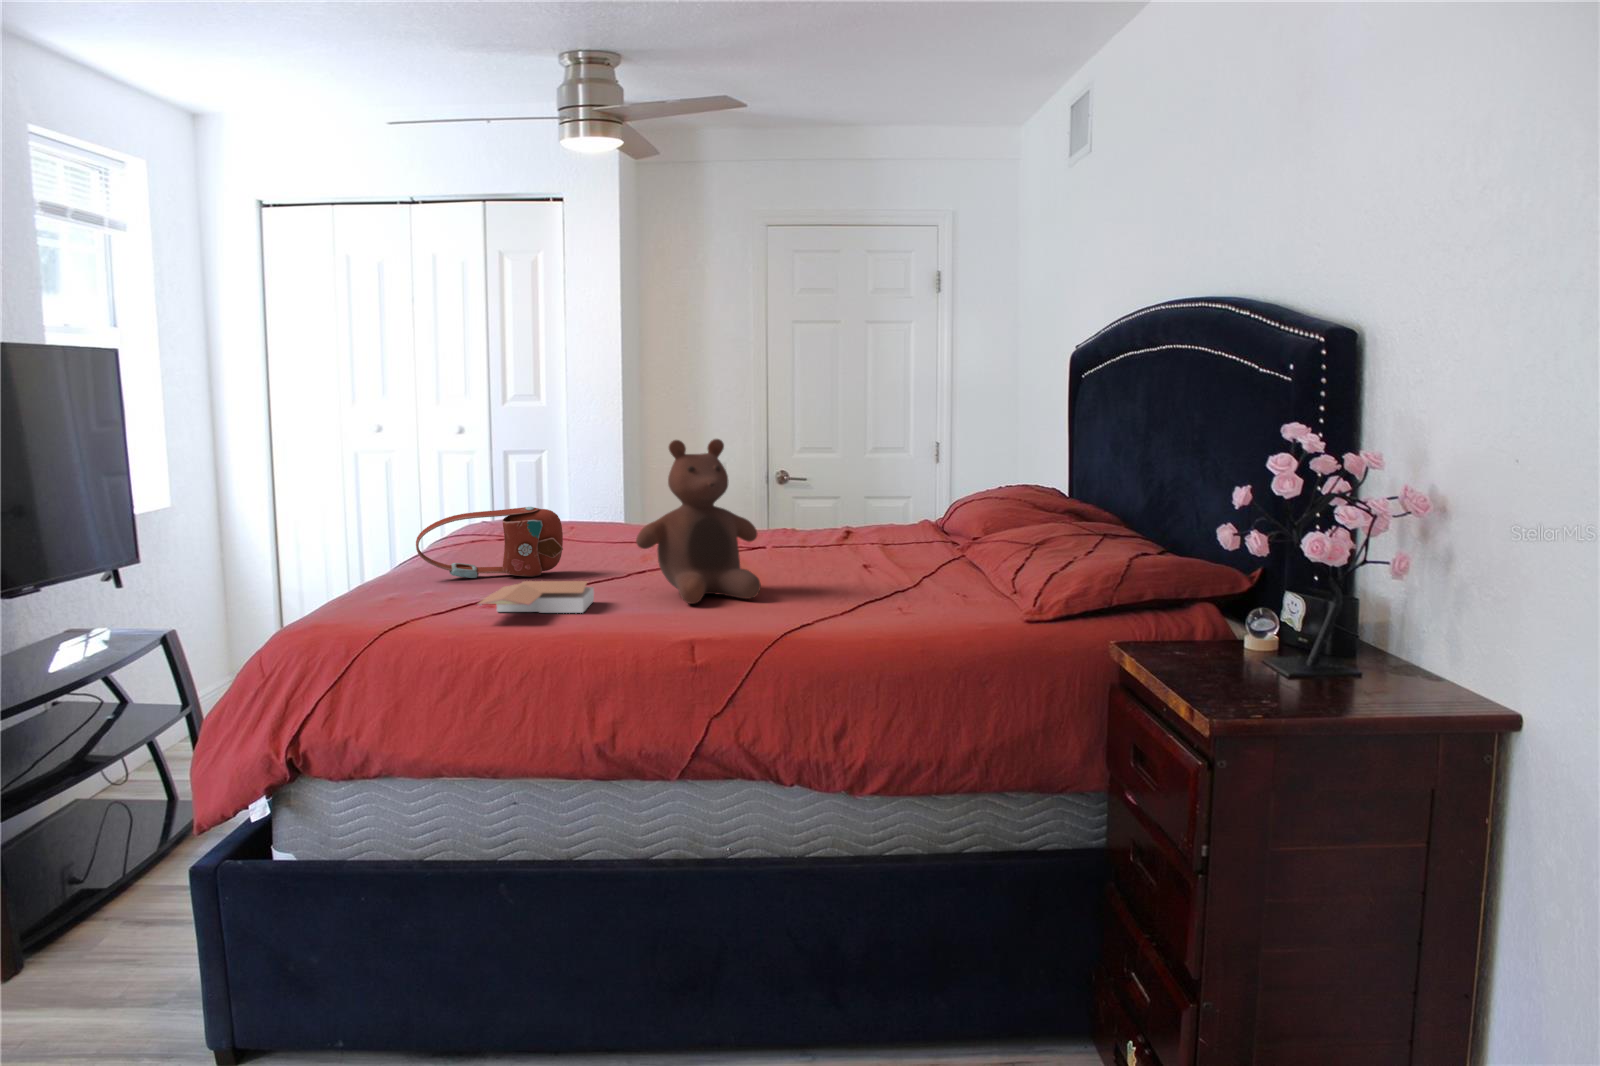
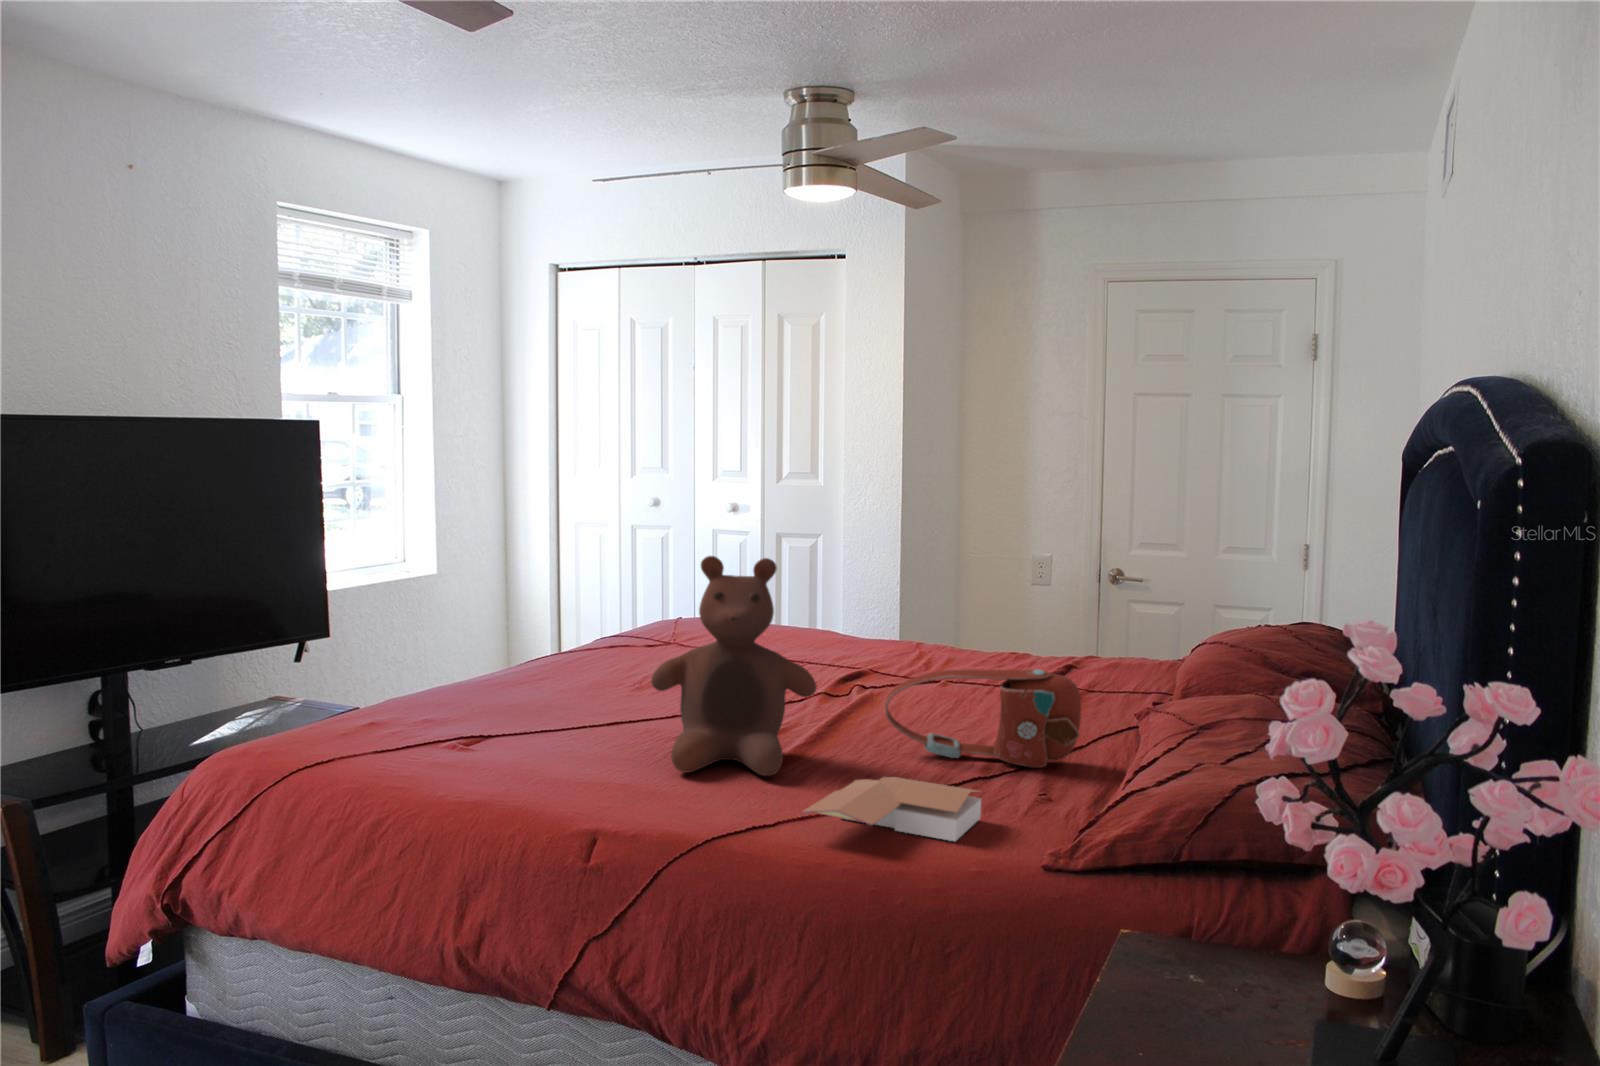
handbag: present [416,507,563,578] -> present [885,669,1081,768]
book: present [478,581,594,613] -> present [802,777,981,841]

